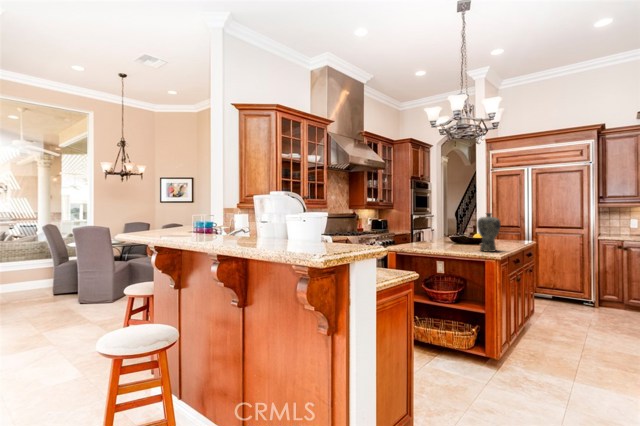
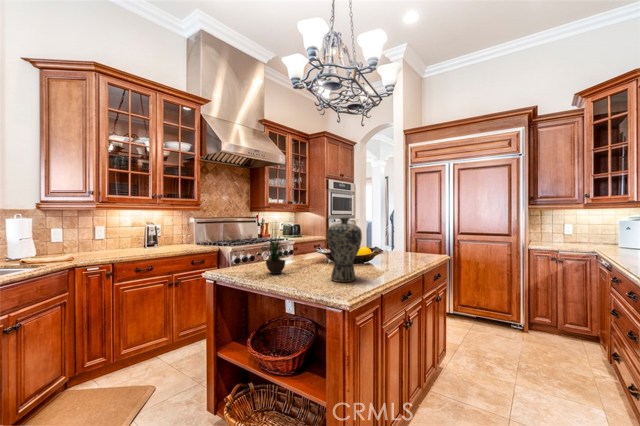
potted plant: none [426,210,449,249] -> present [266,229,285,274]

